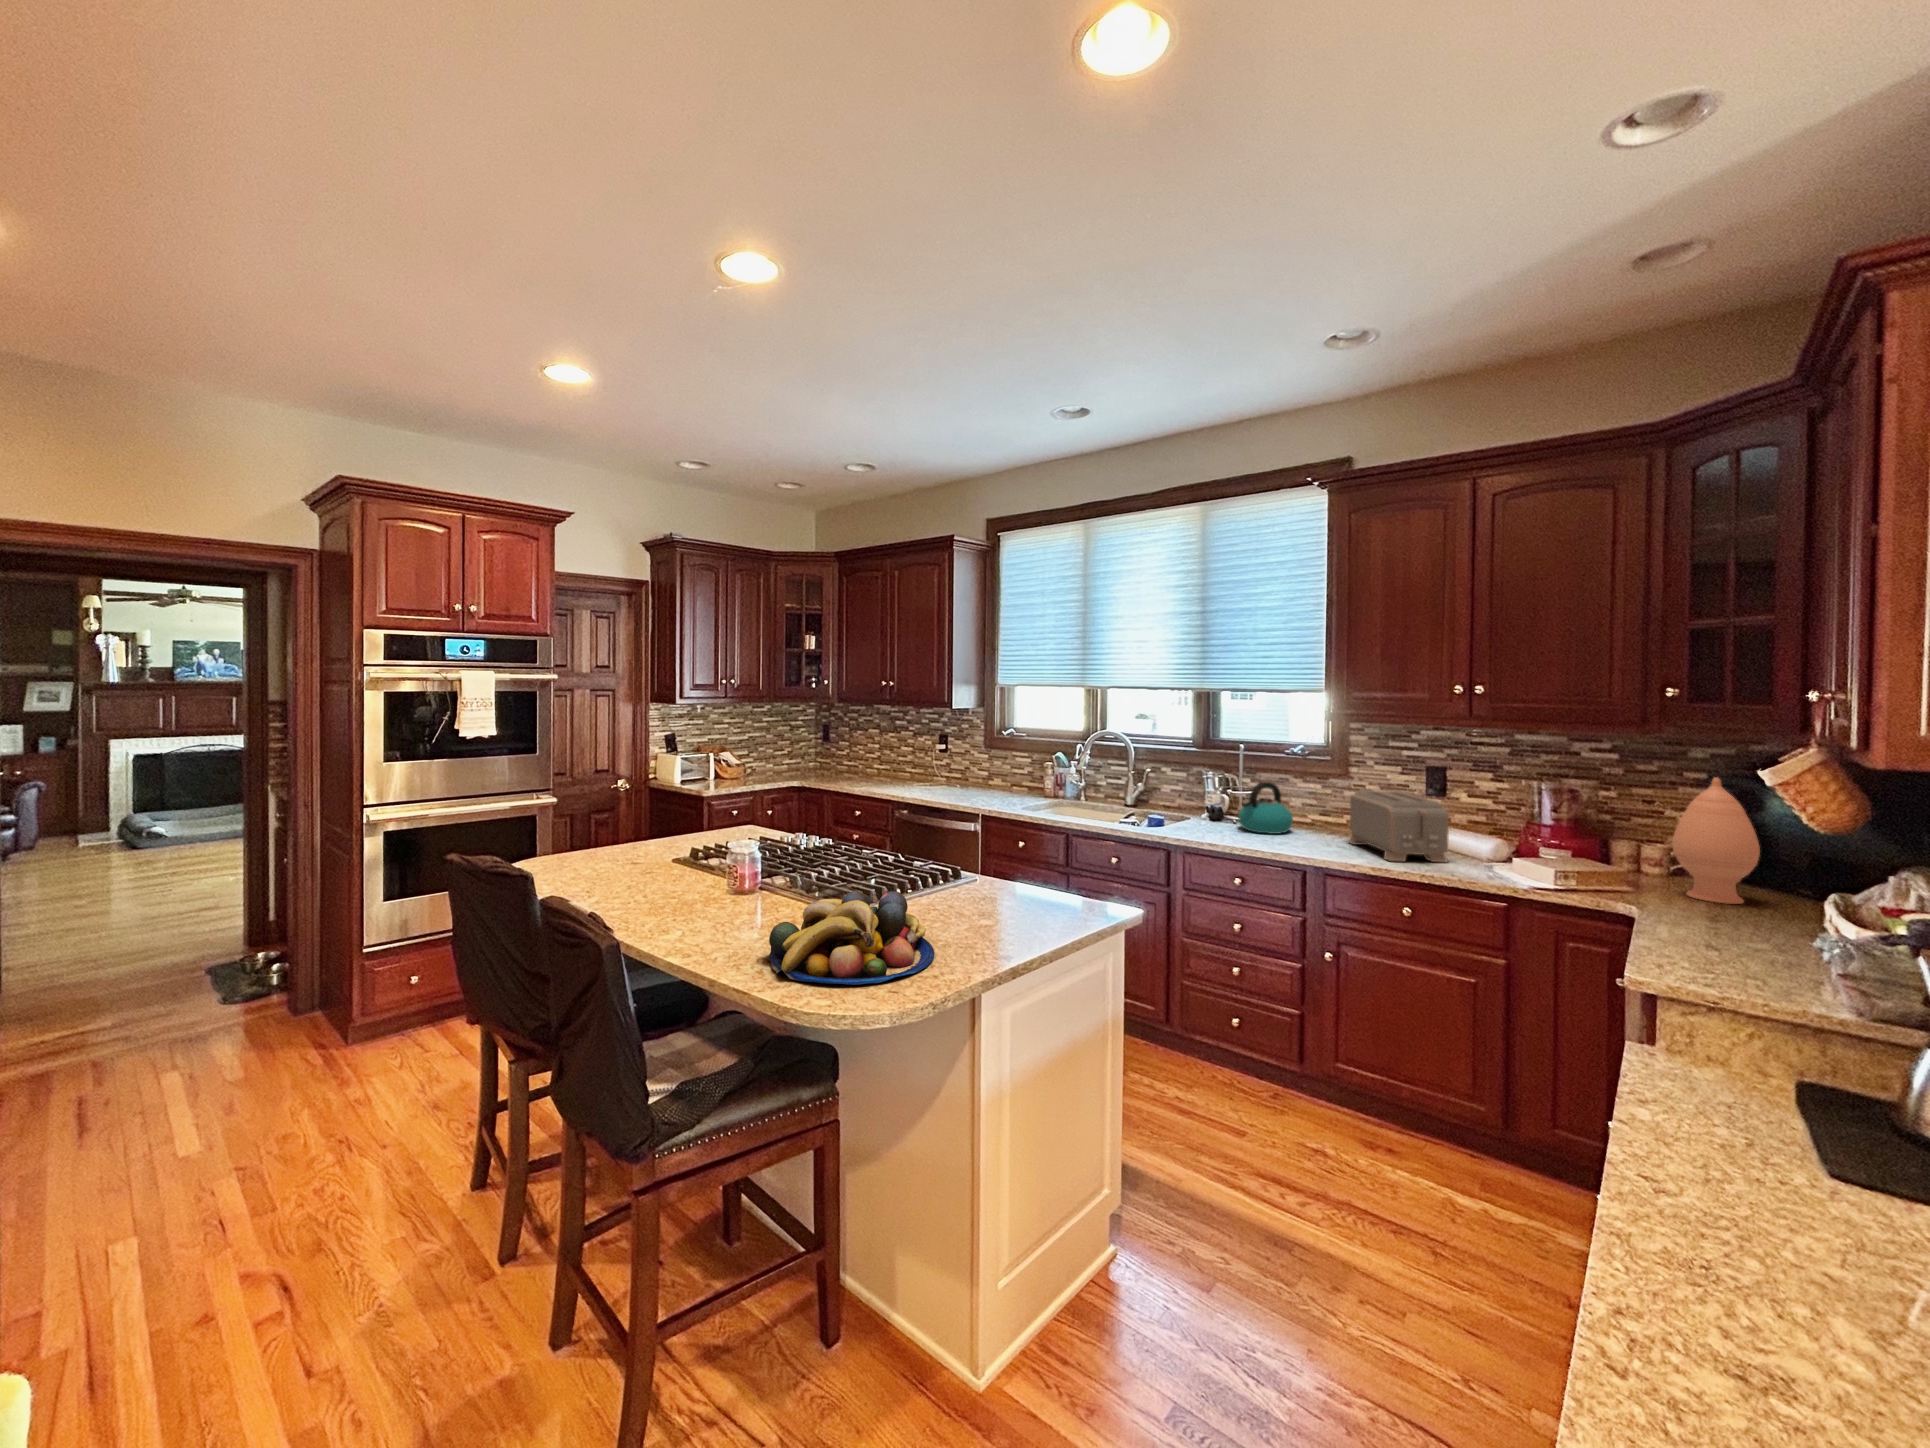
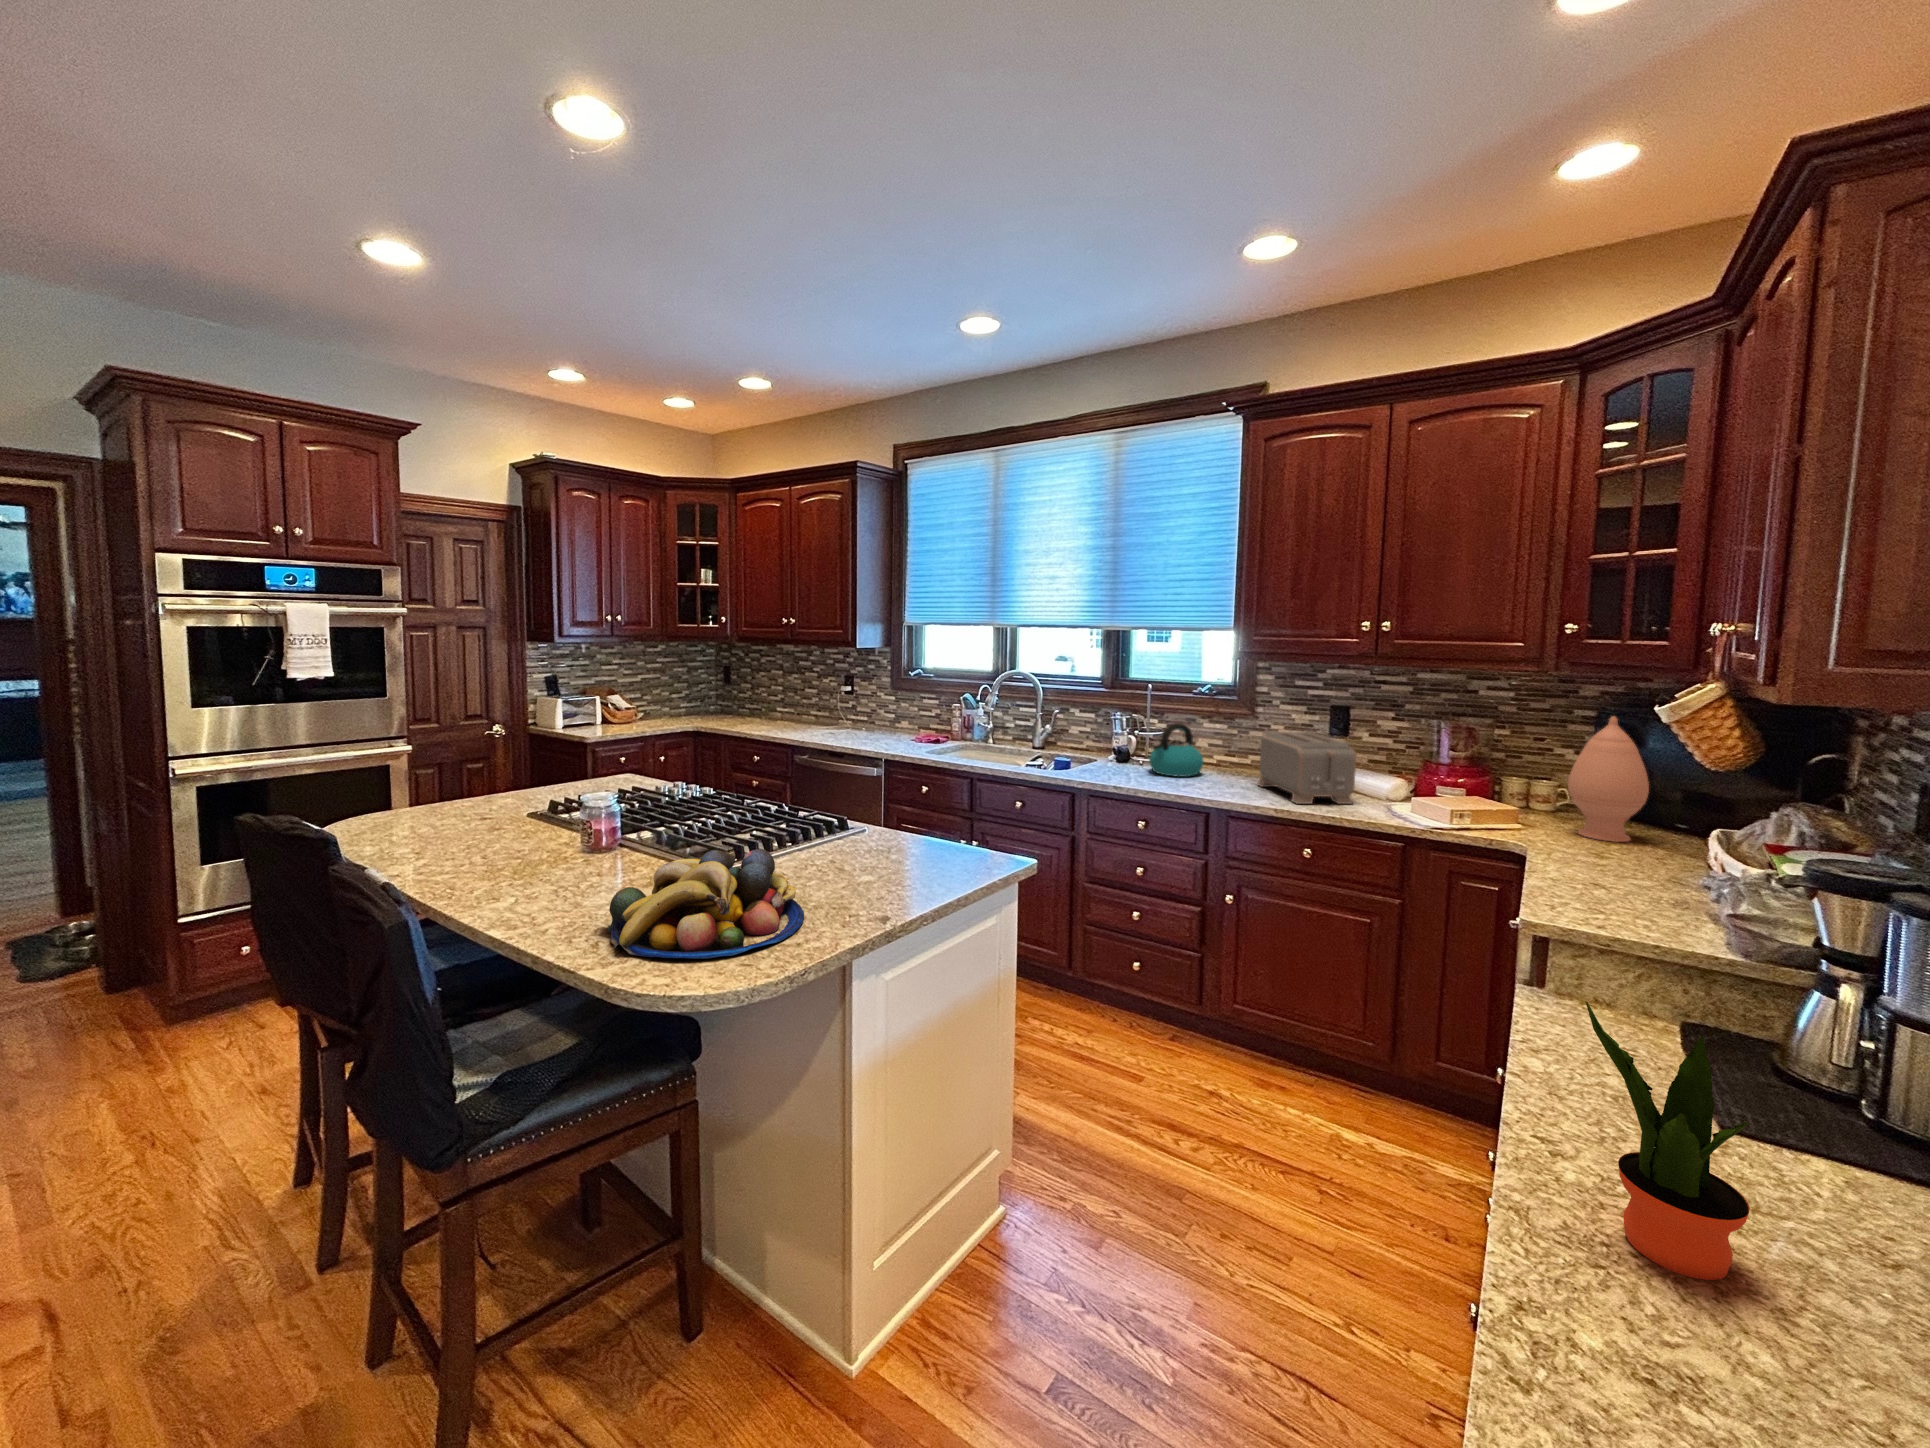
potted plant: none [1672,1037,1845,1305] -> present [1585,1001,1750,1280]

